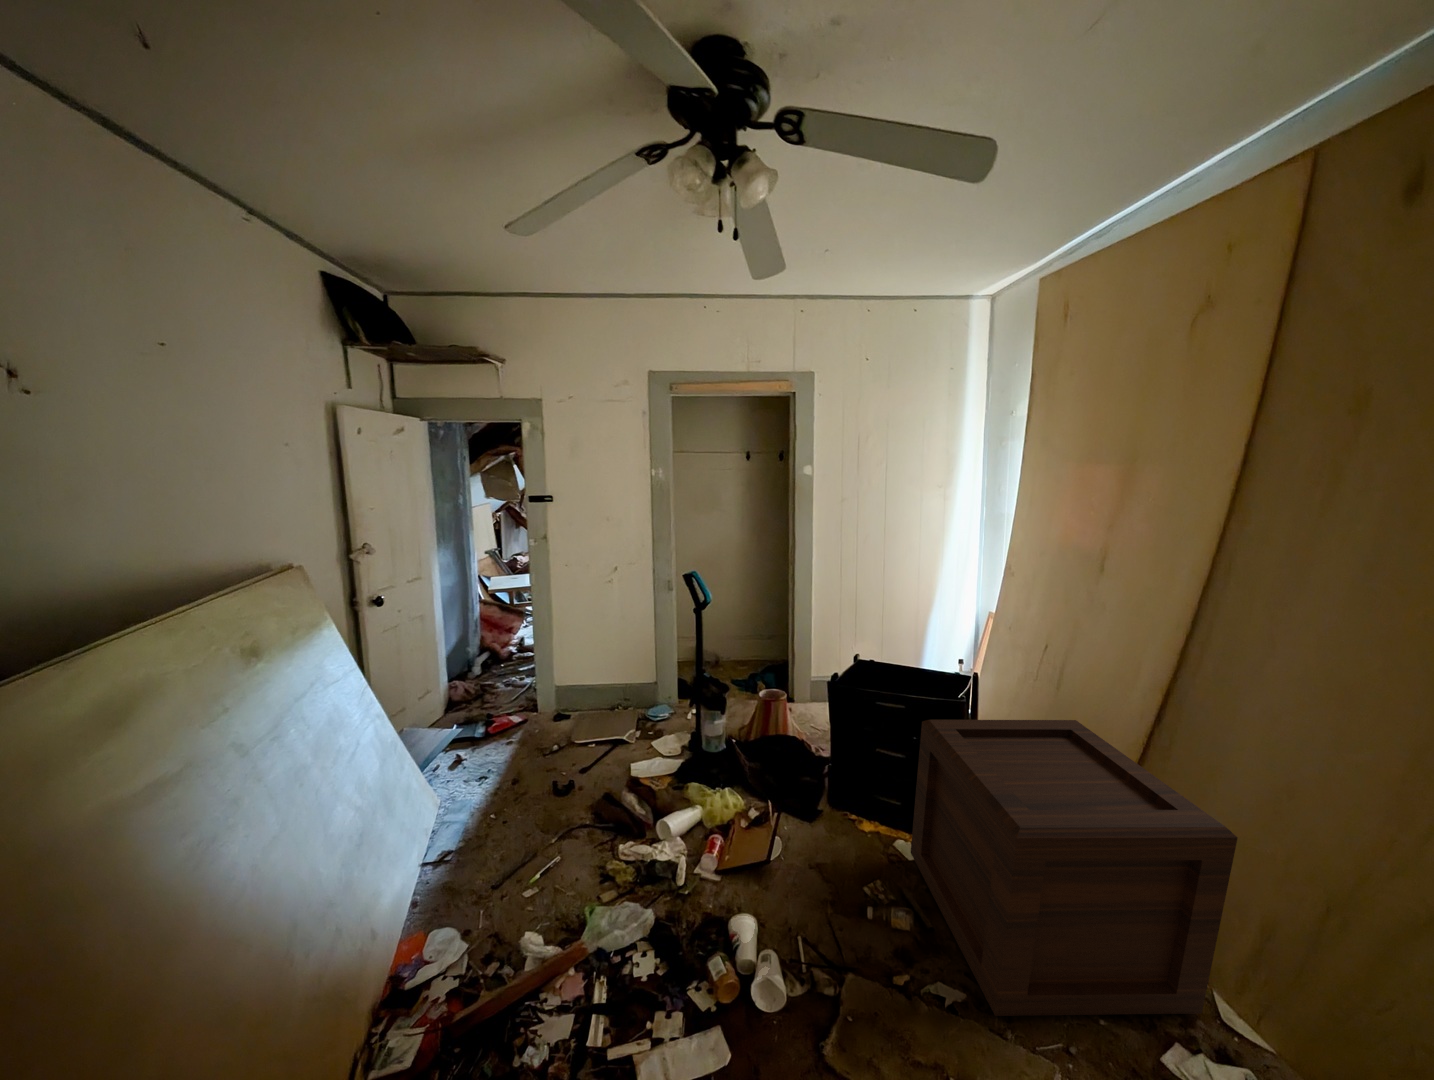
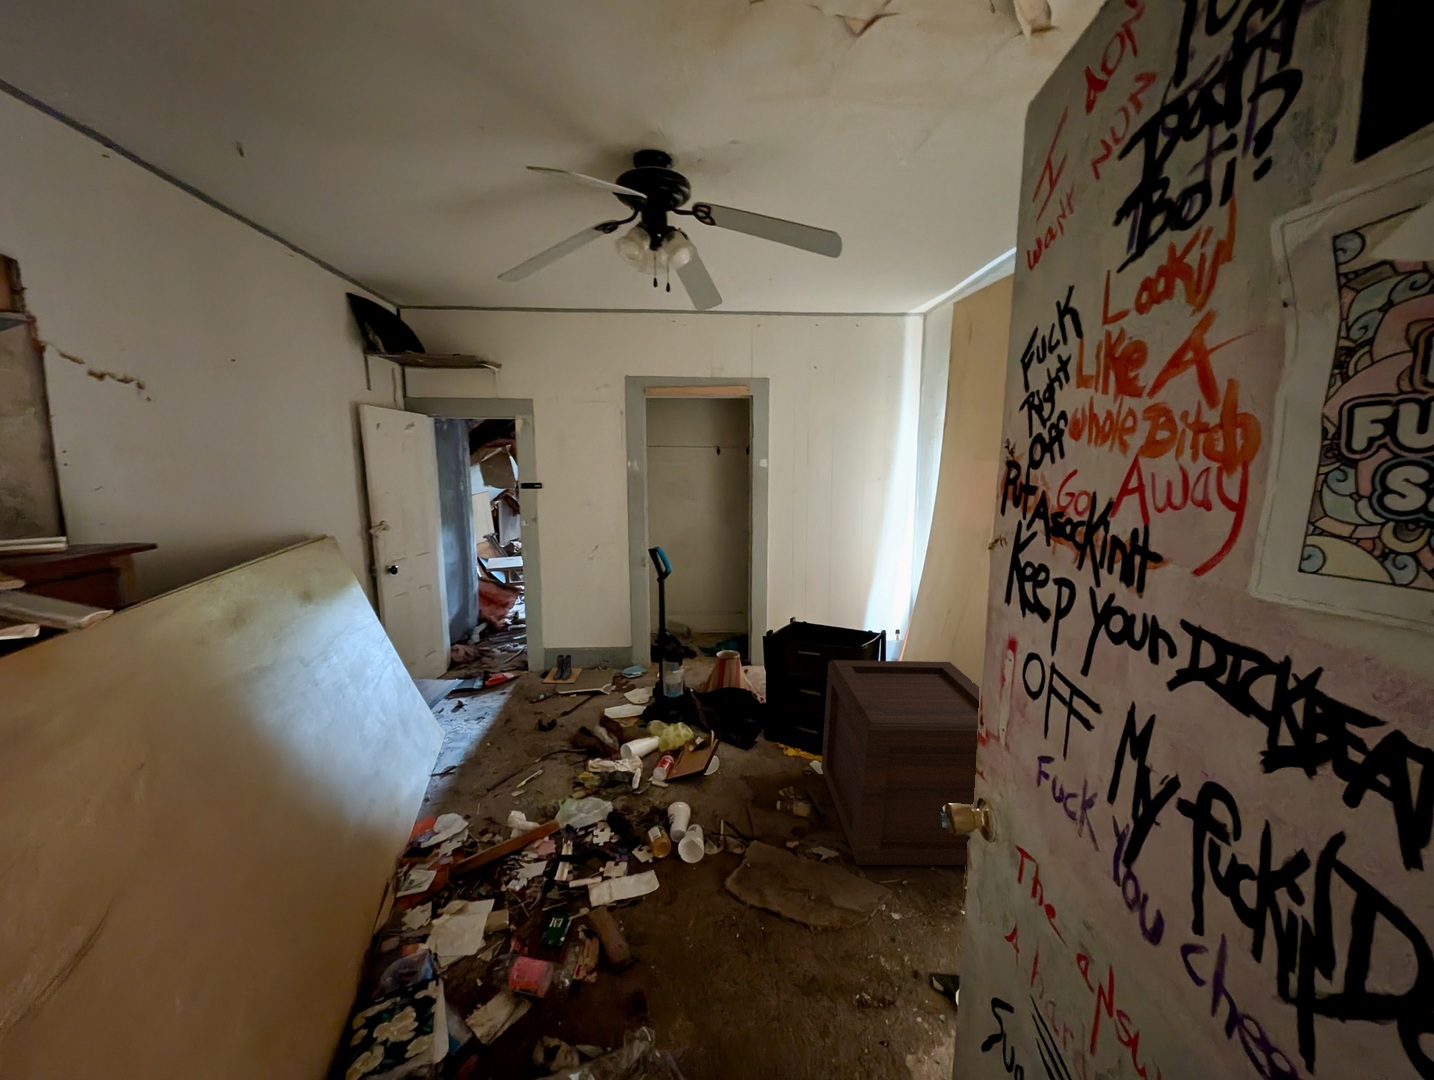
boots: none [555,695,601,730] -> present [543,655,582,684]

